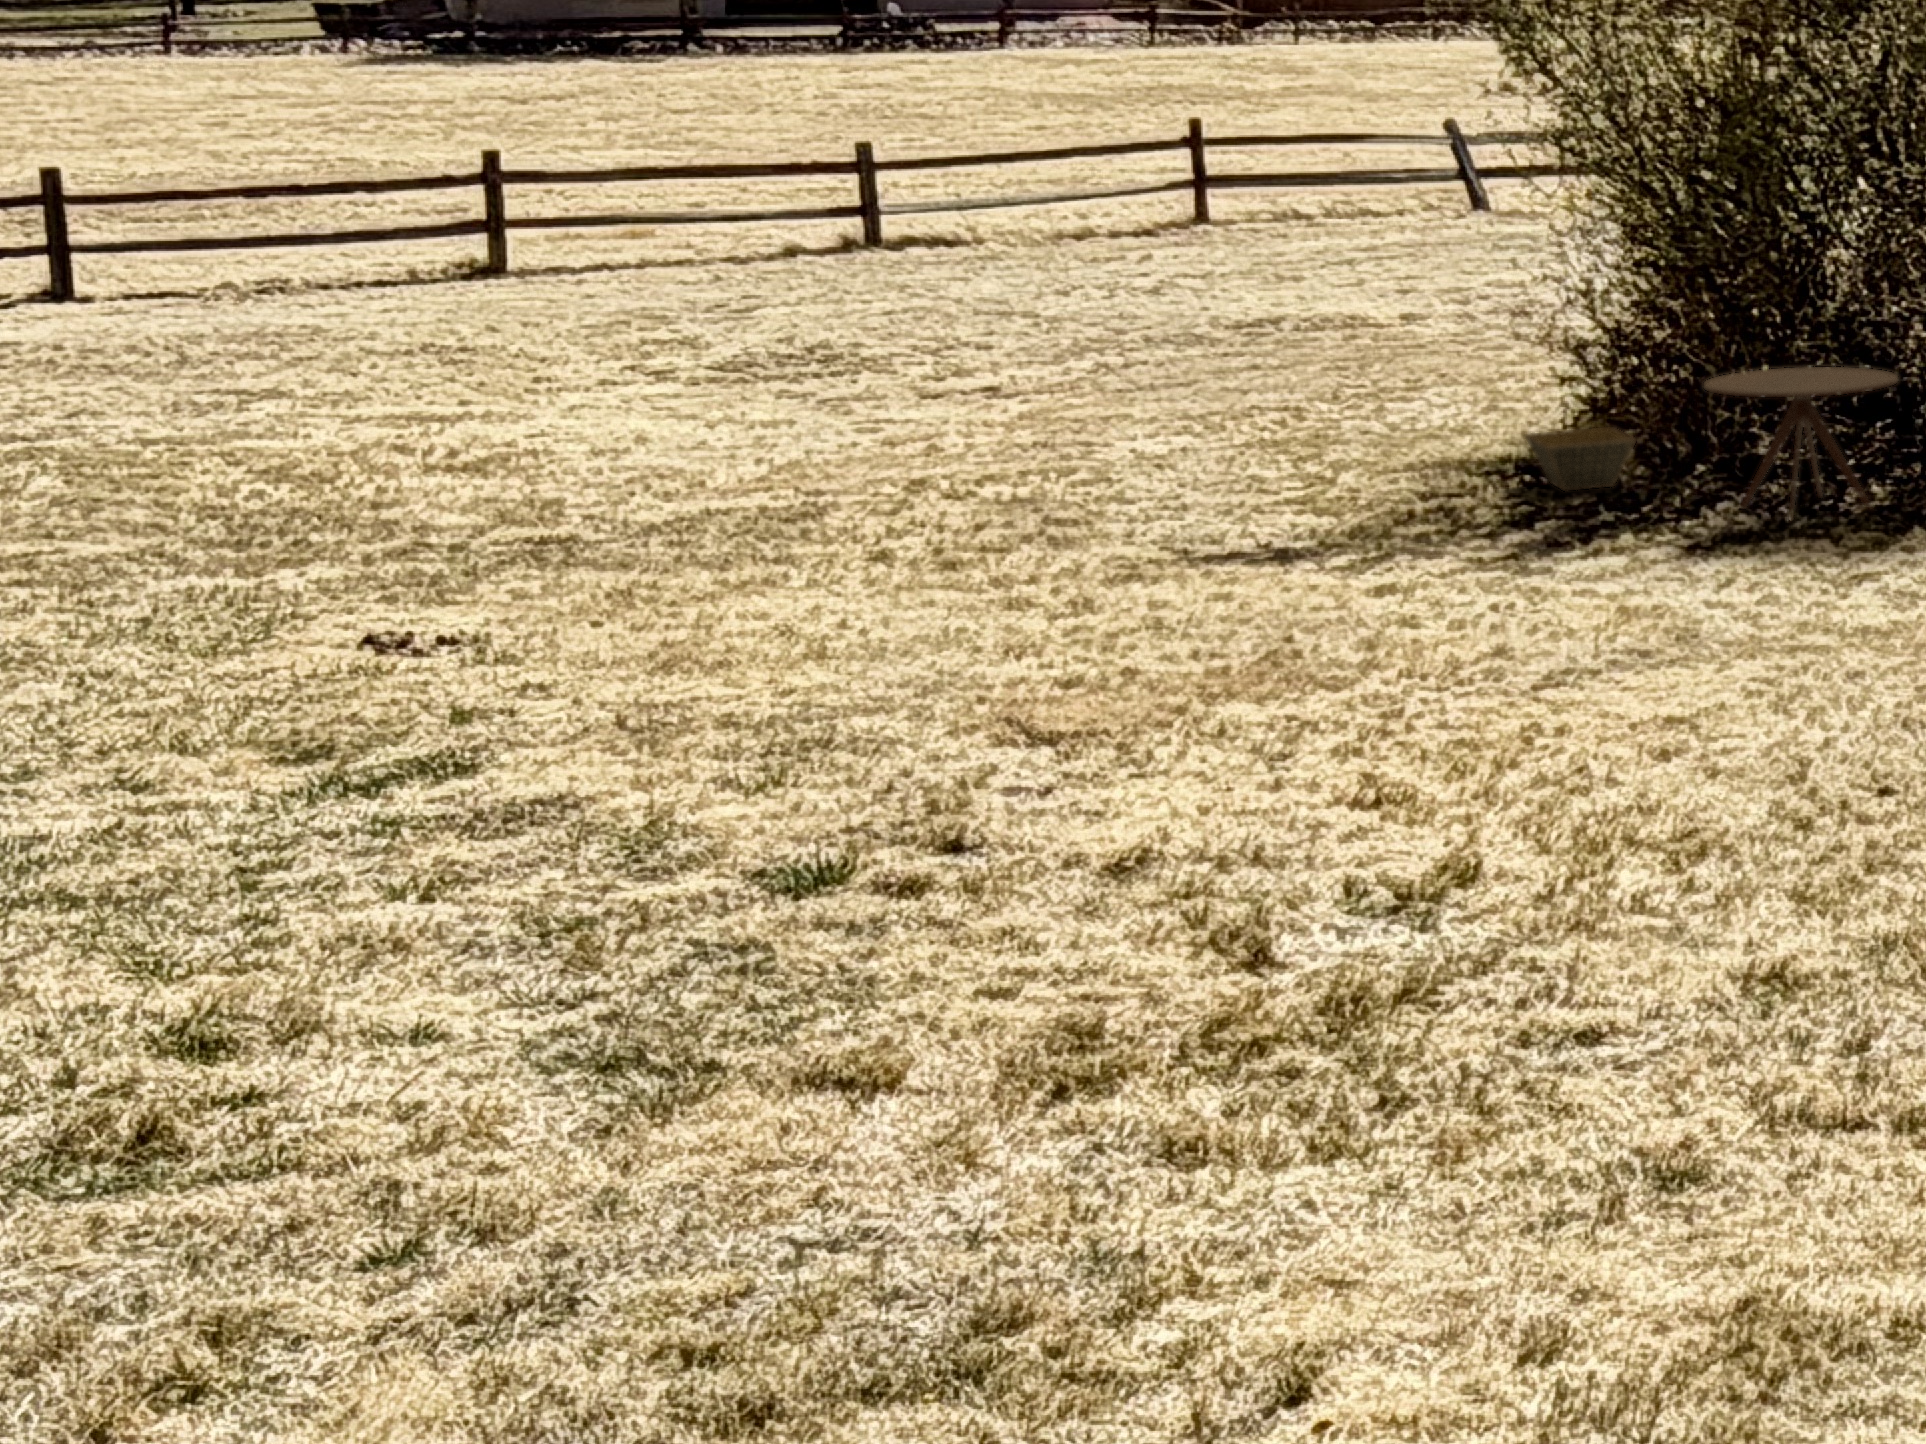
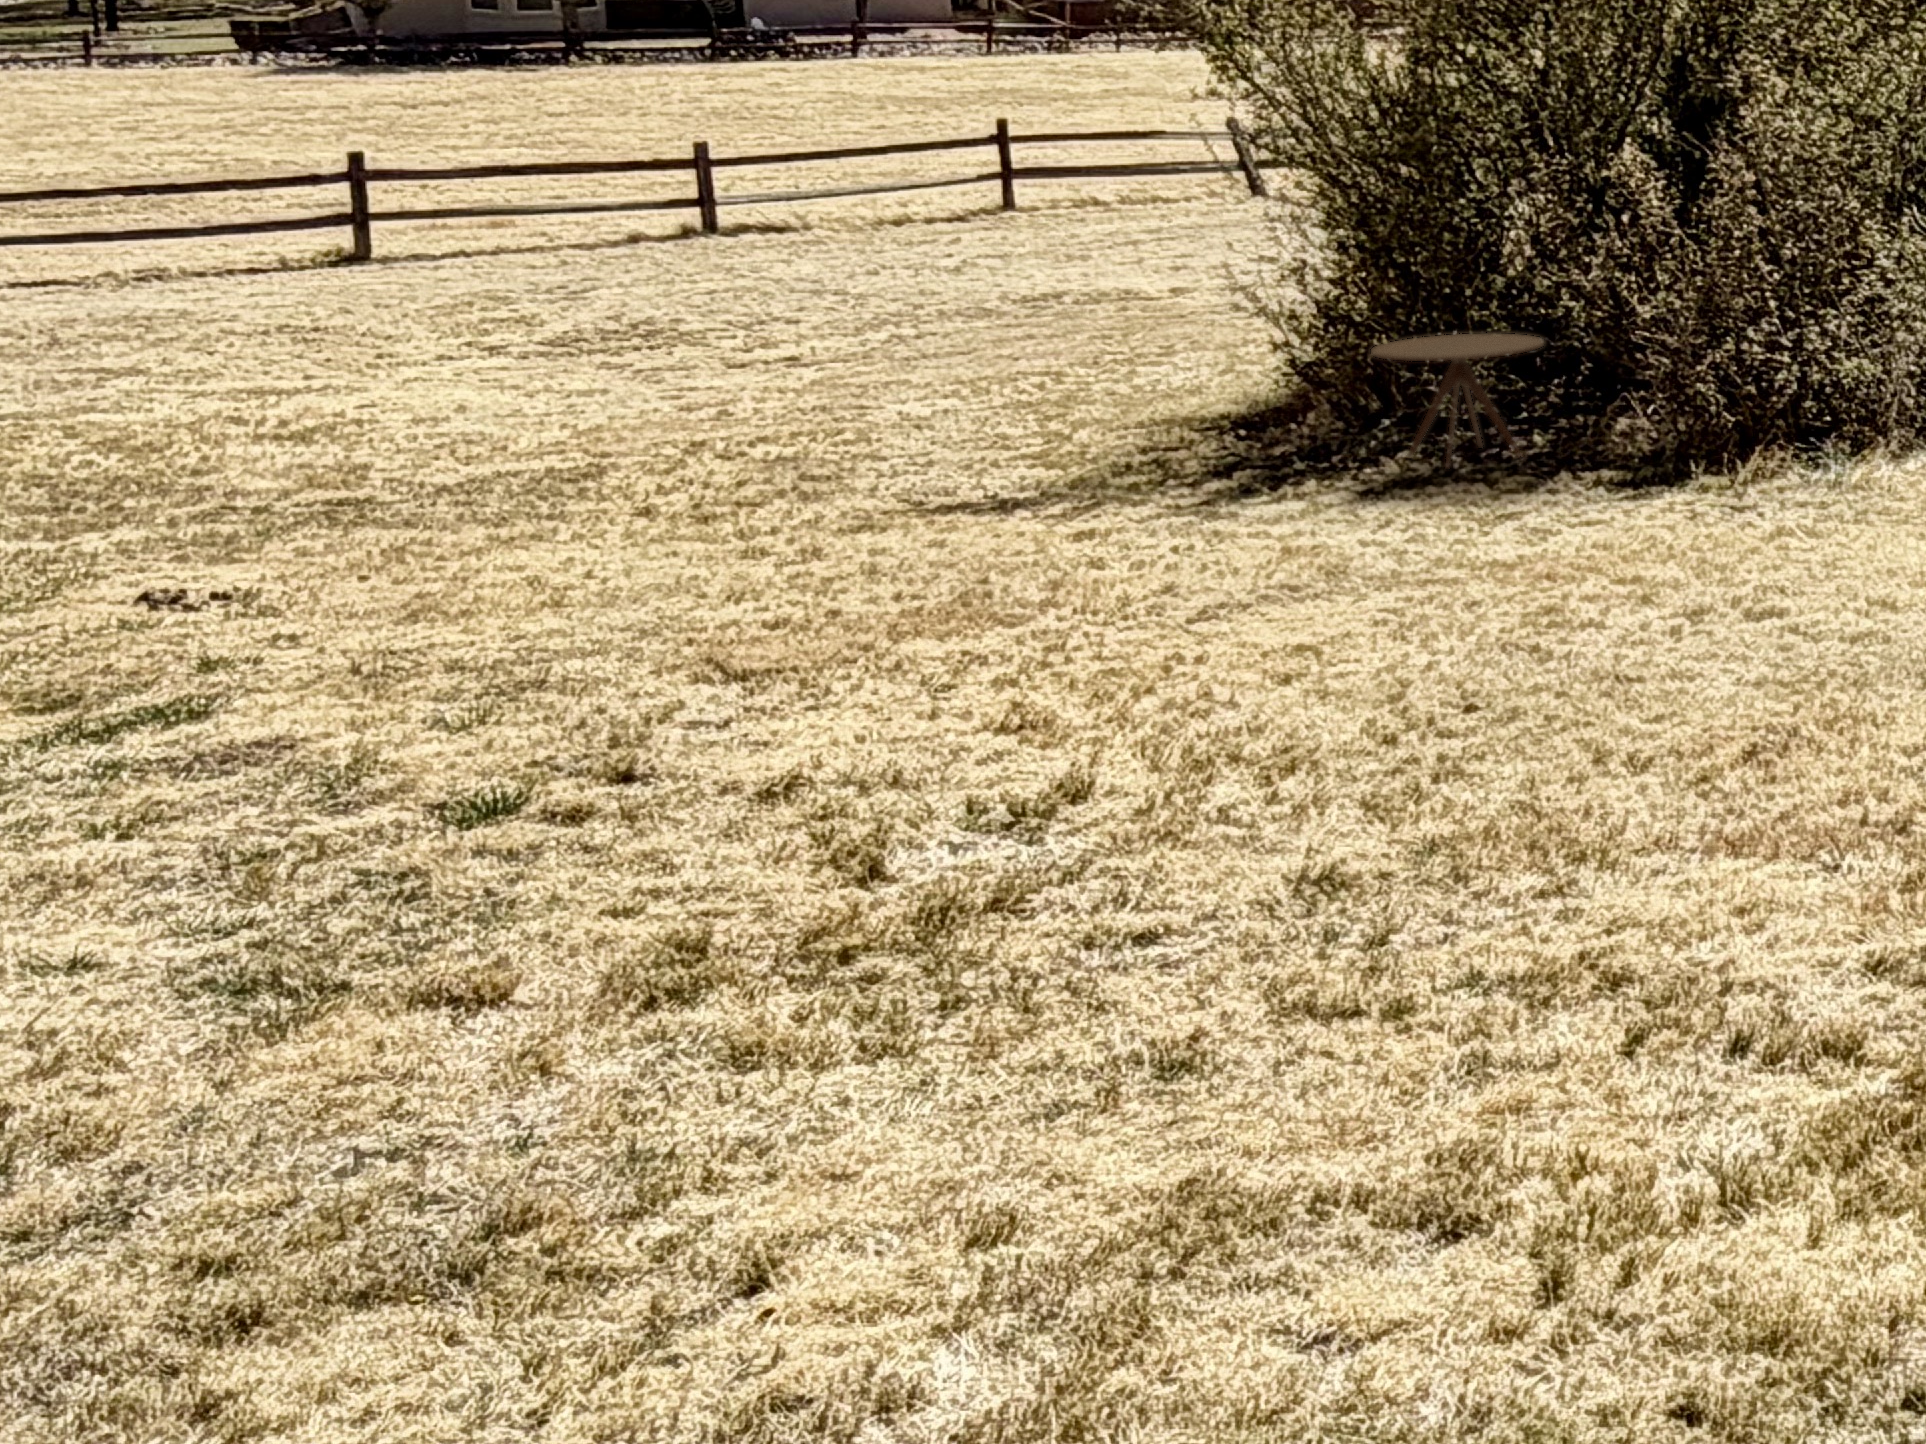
basket: present [1526,427,1636,490] -> none [1223,388,1321,445]

